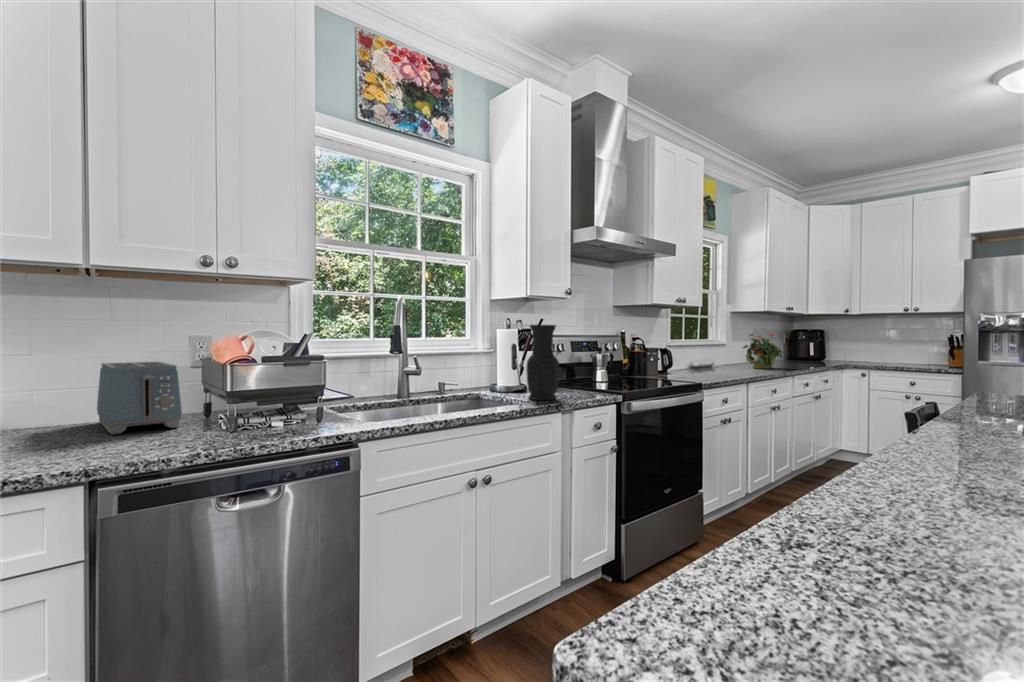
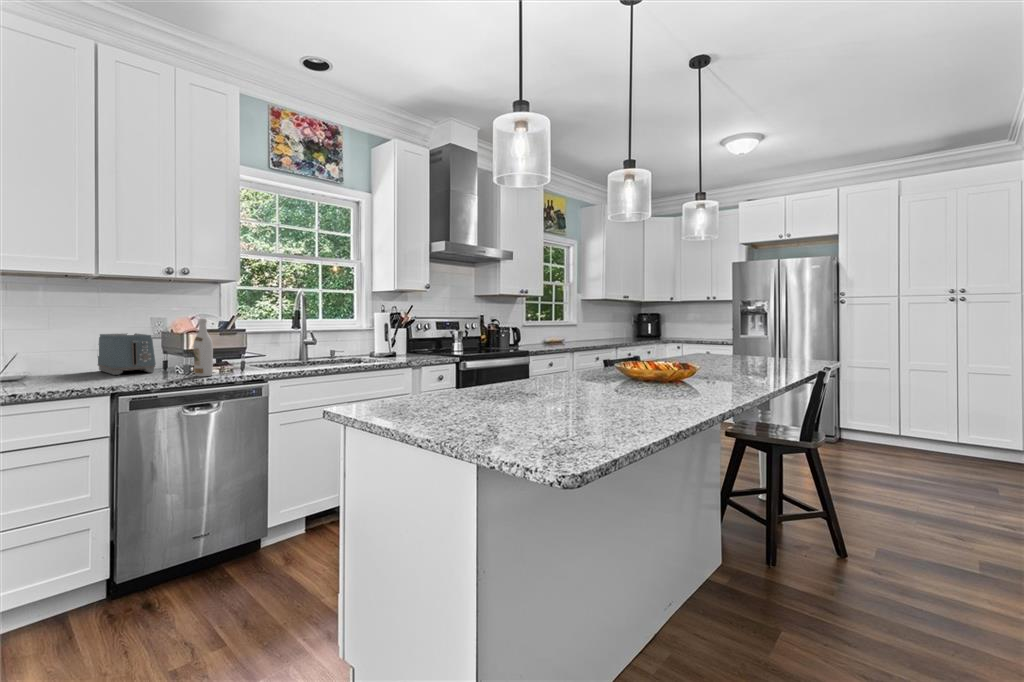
vase: present [526,325,559,400] -> none [389,311,411,360]
potted plant: present [743,334,782,369] -> none [583,317,611,343]
wine bottle: none [239,338,271,440] -> present [193,318,213,377]

